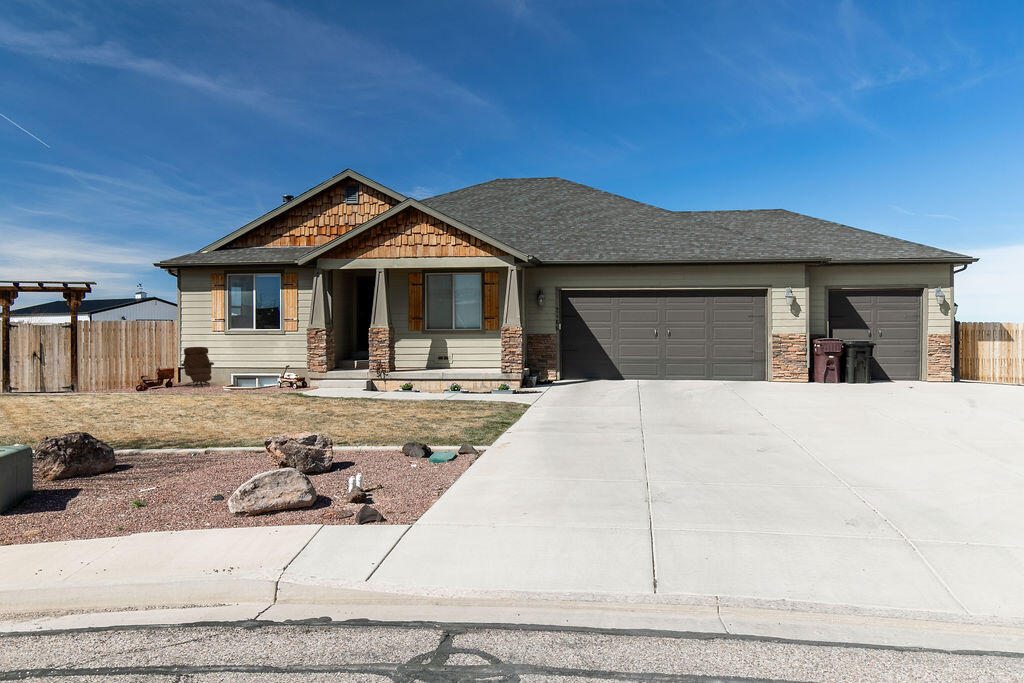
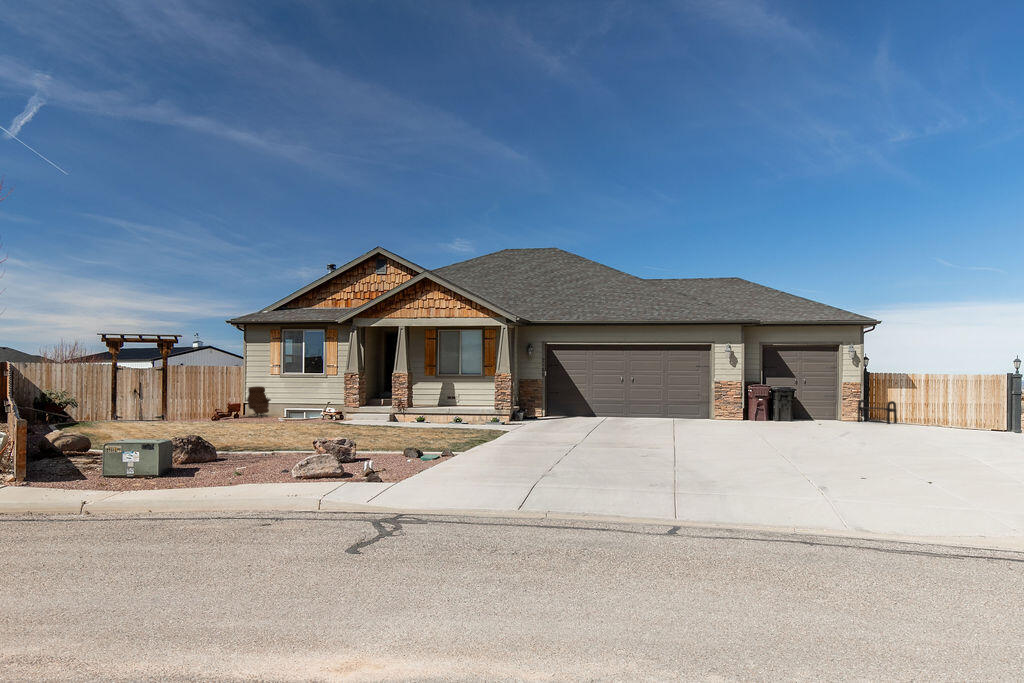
bench: none [946,356,996,385] -> present [858,400,897,424]

